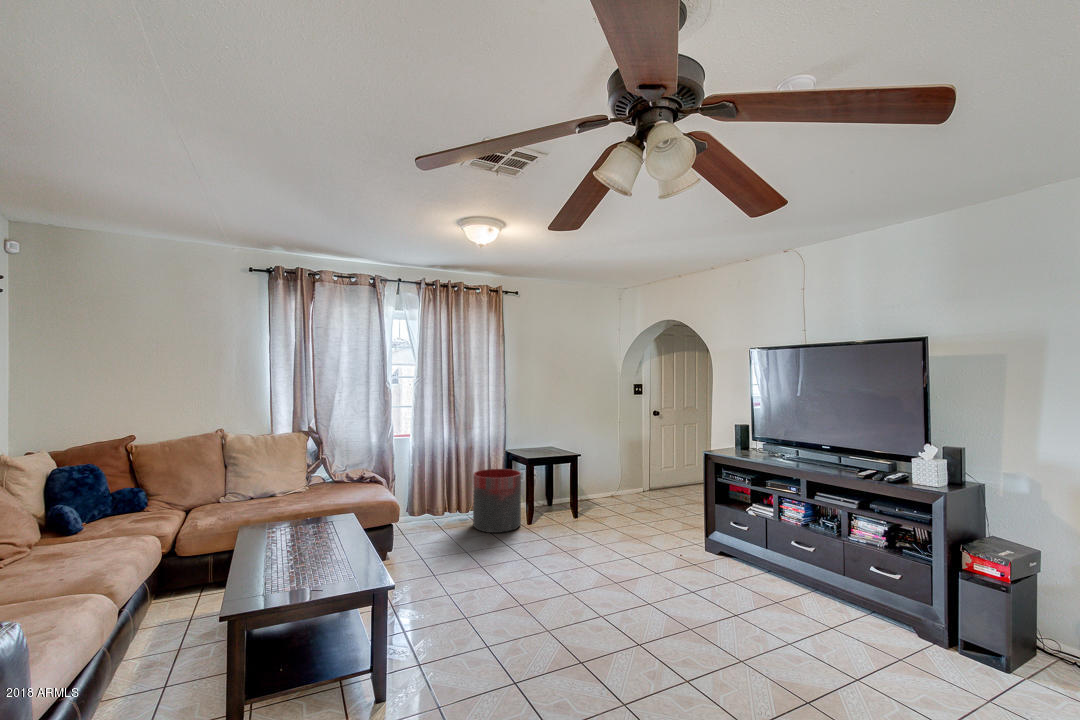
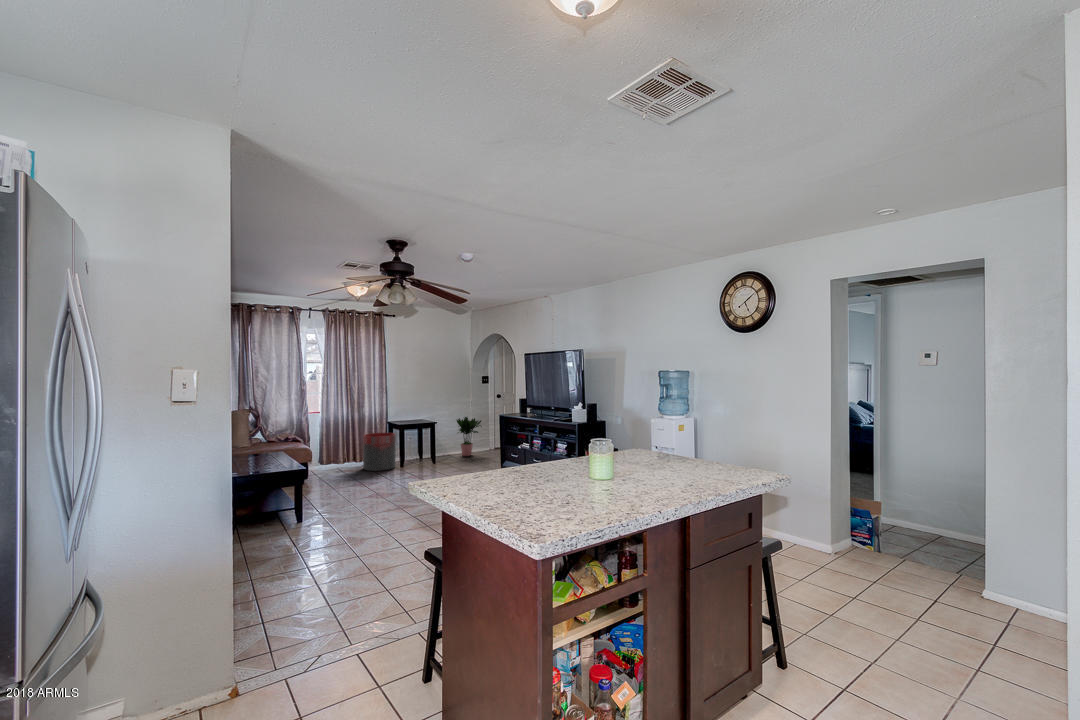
potted plant: none [601,443,644,505] -> present [457,417,482,456]

